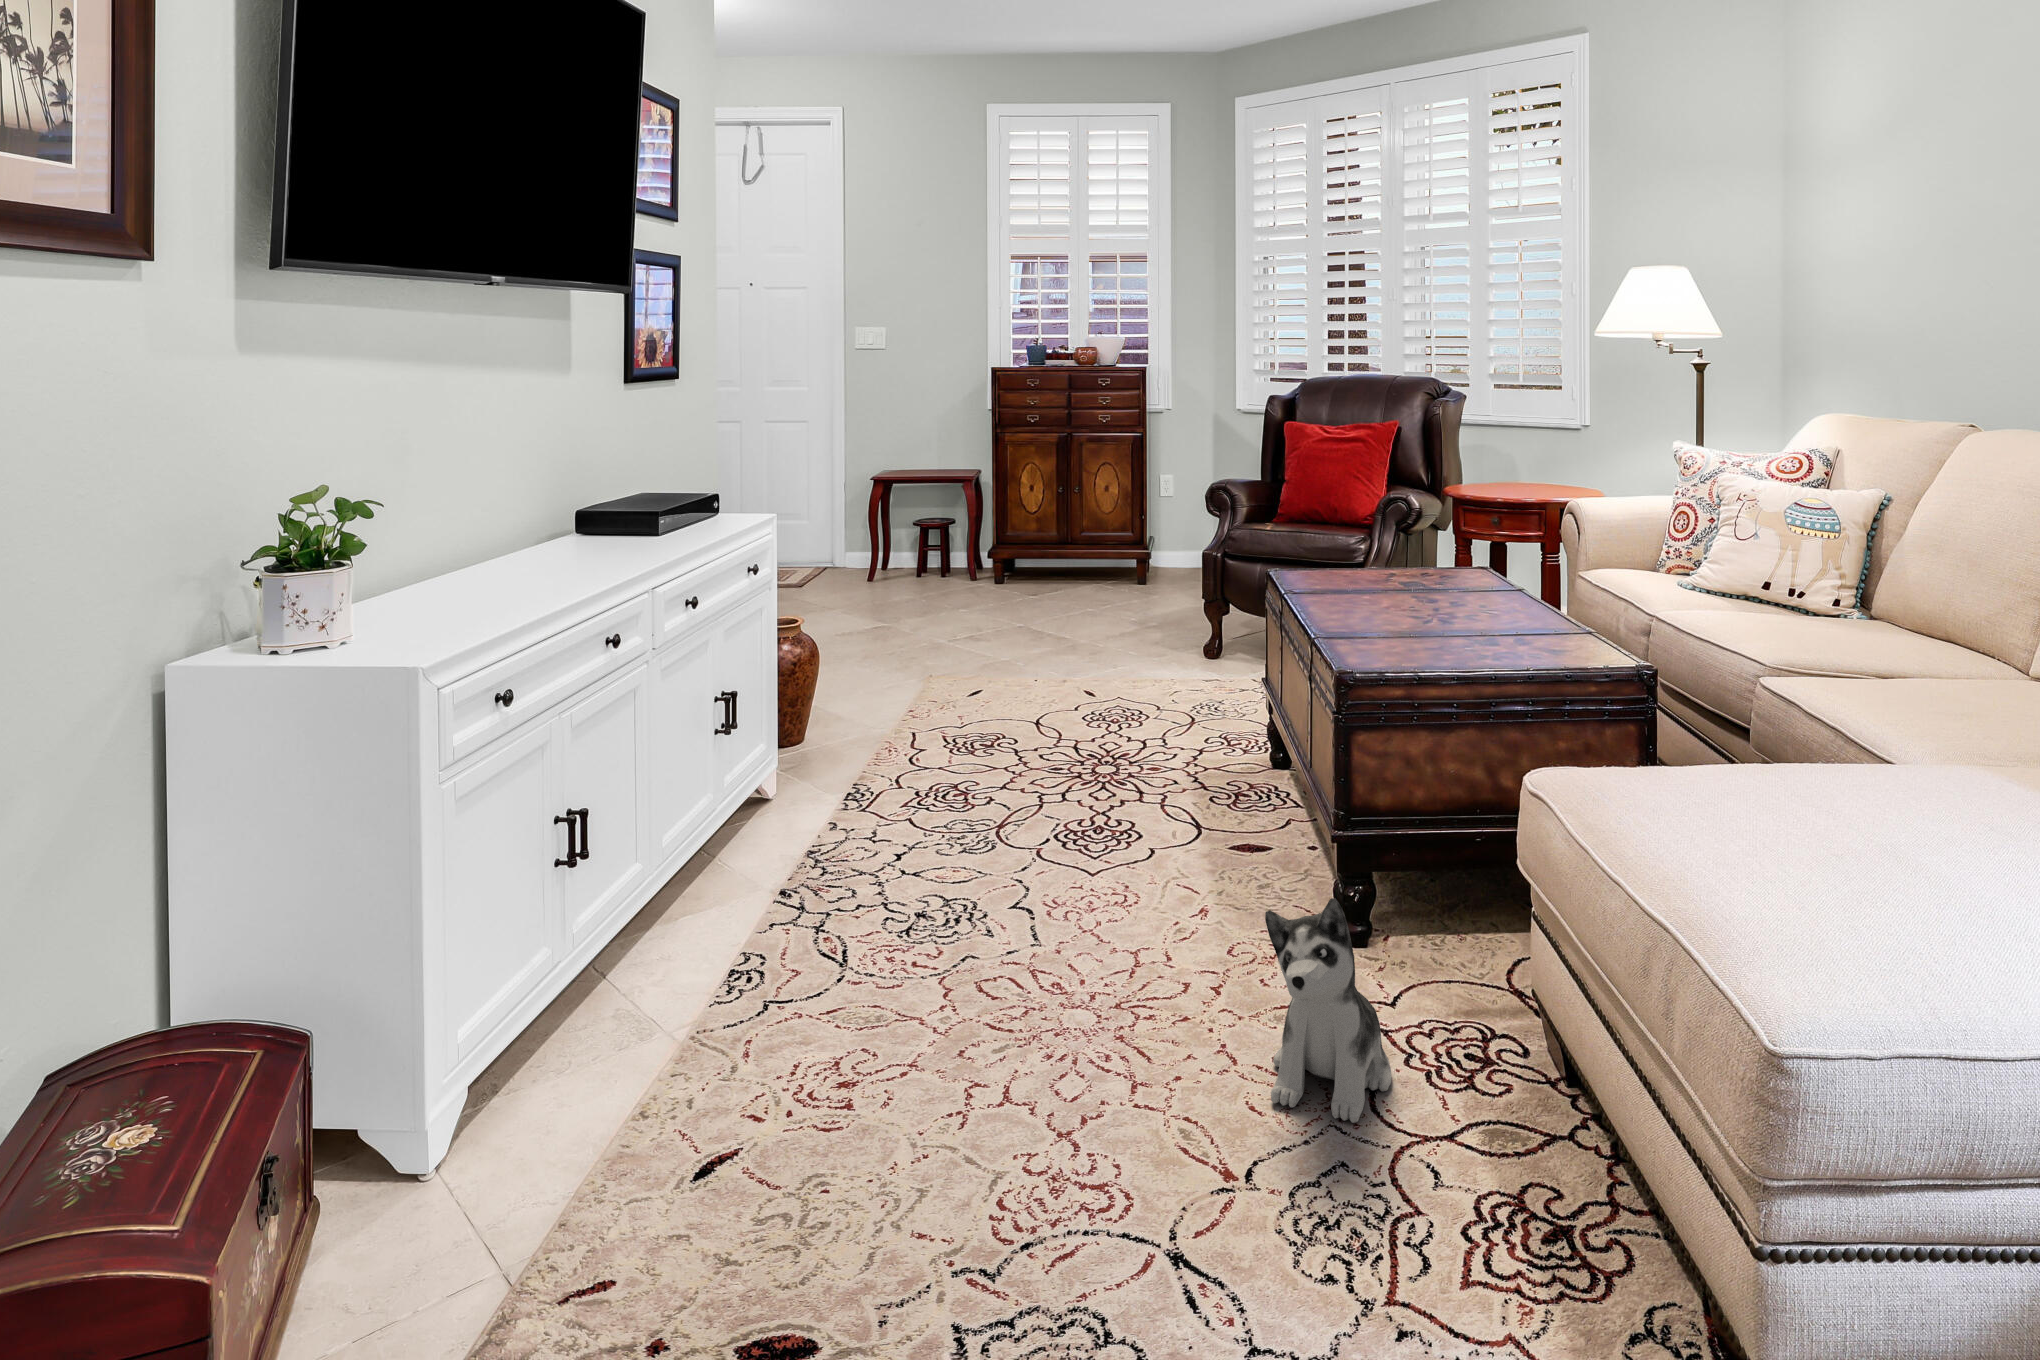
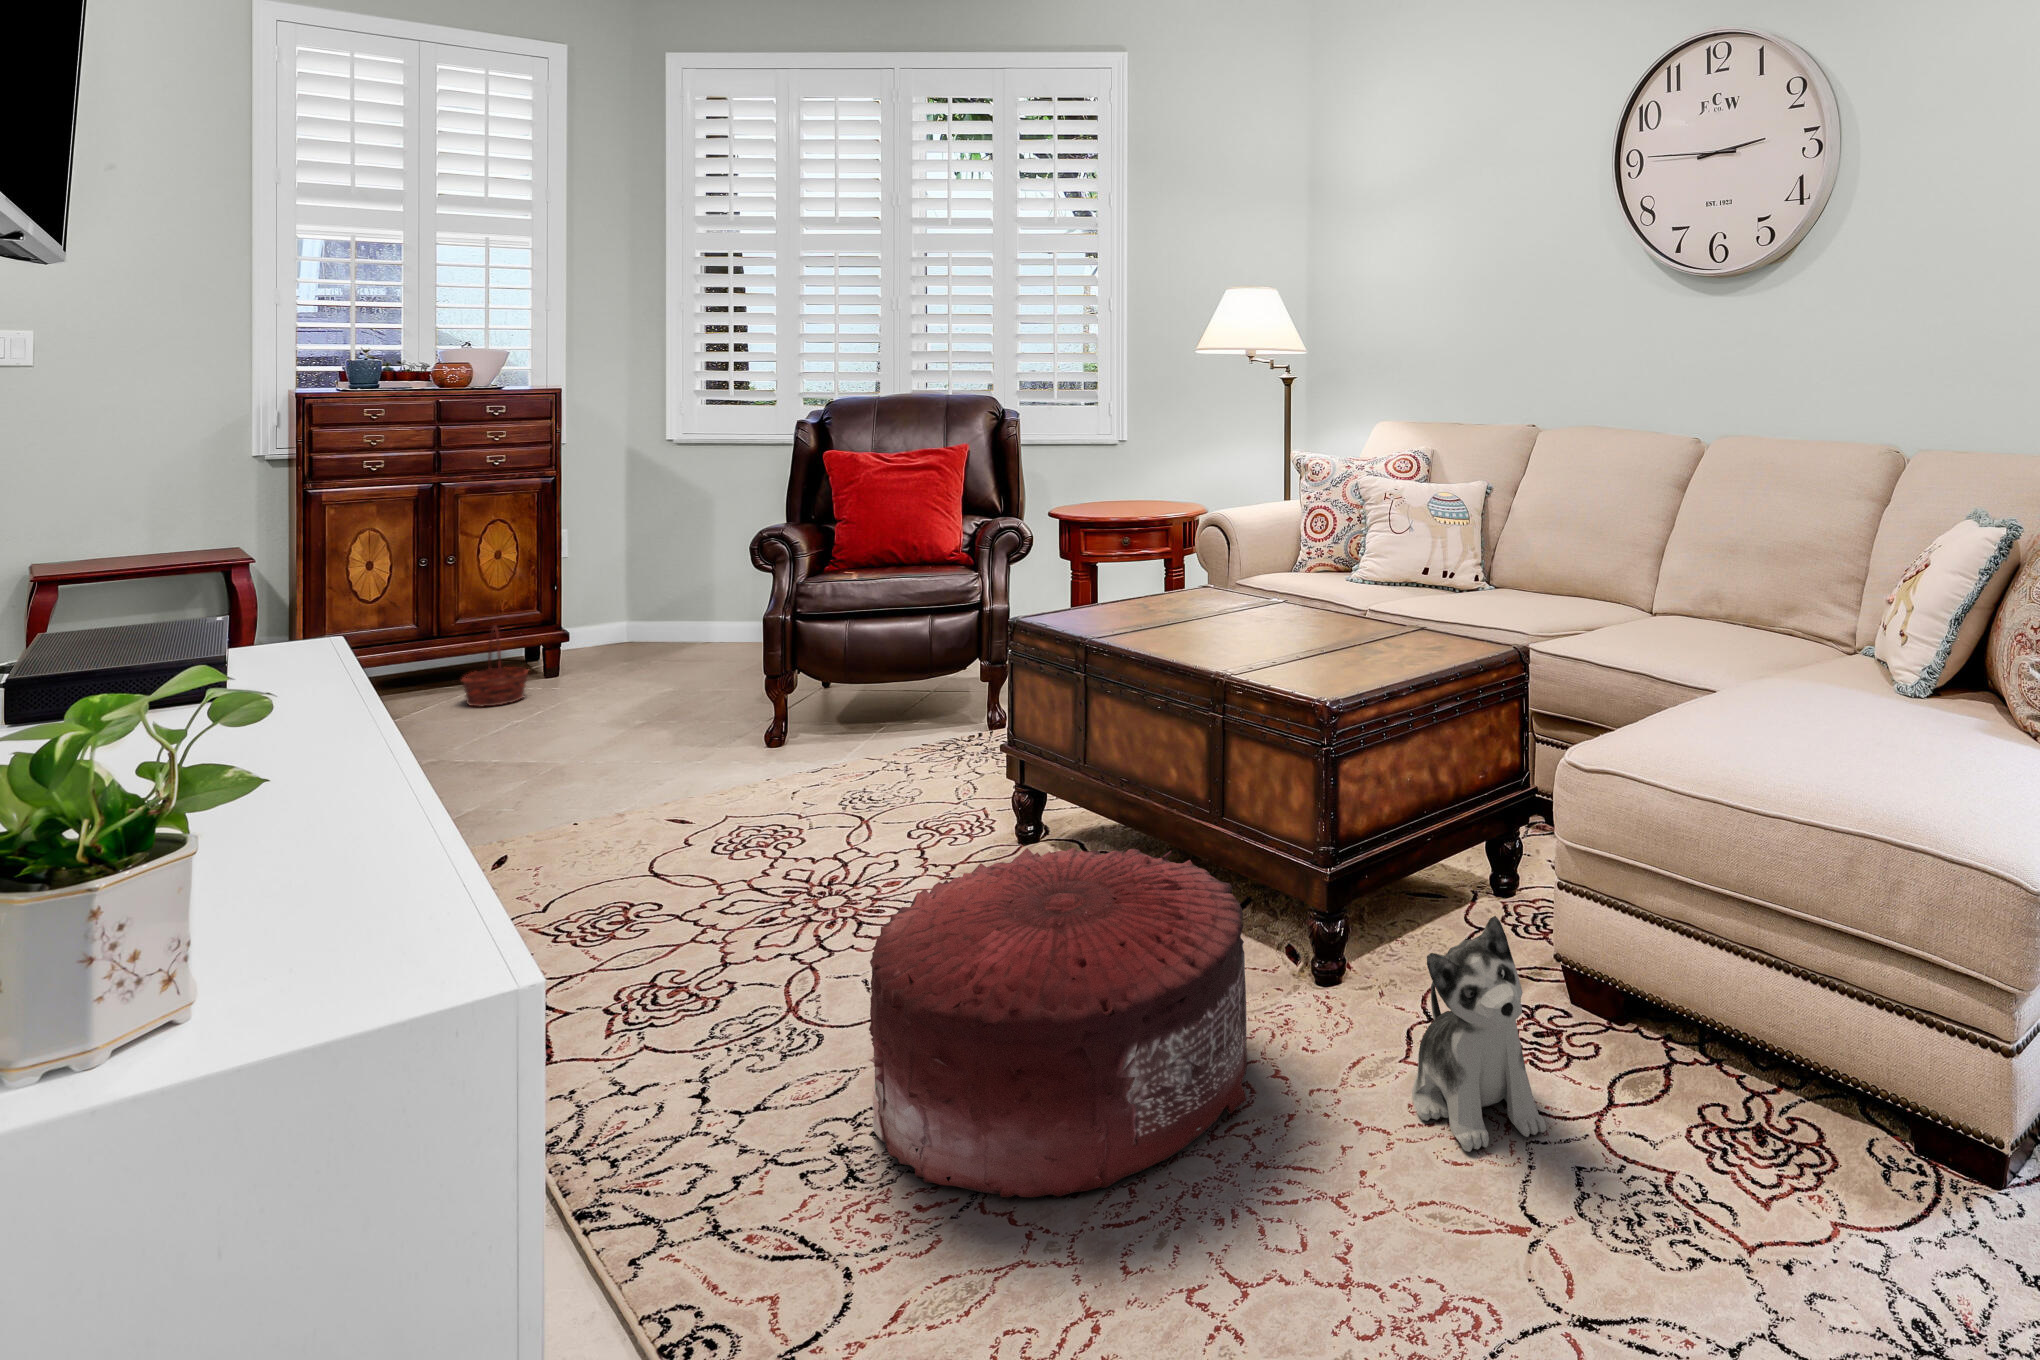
basket: none [1080,538,1120,595] -> present [462,626,528,707]
pouf: none [933,745,1231,1001] -> present [869,847,1247,1197]

